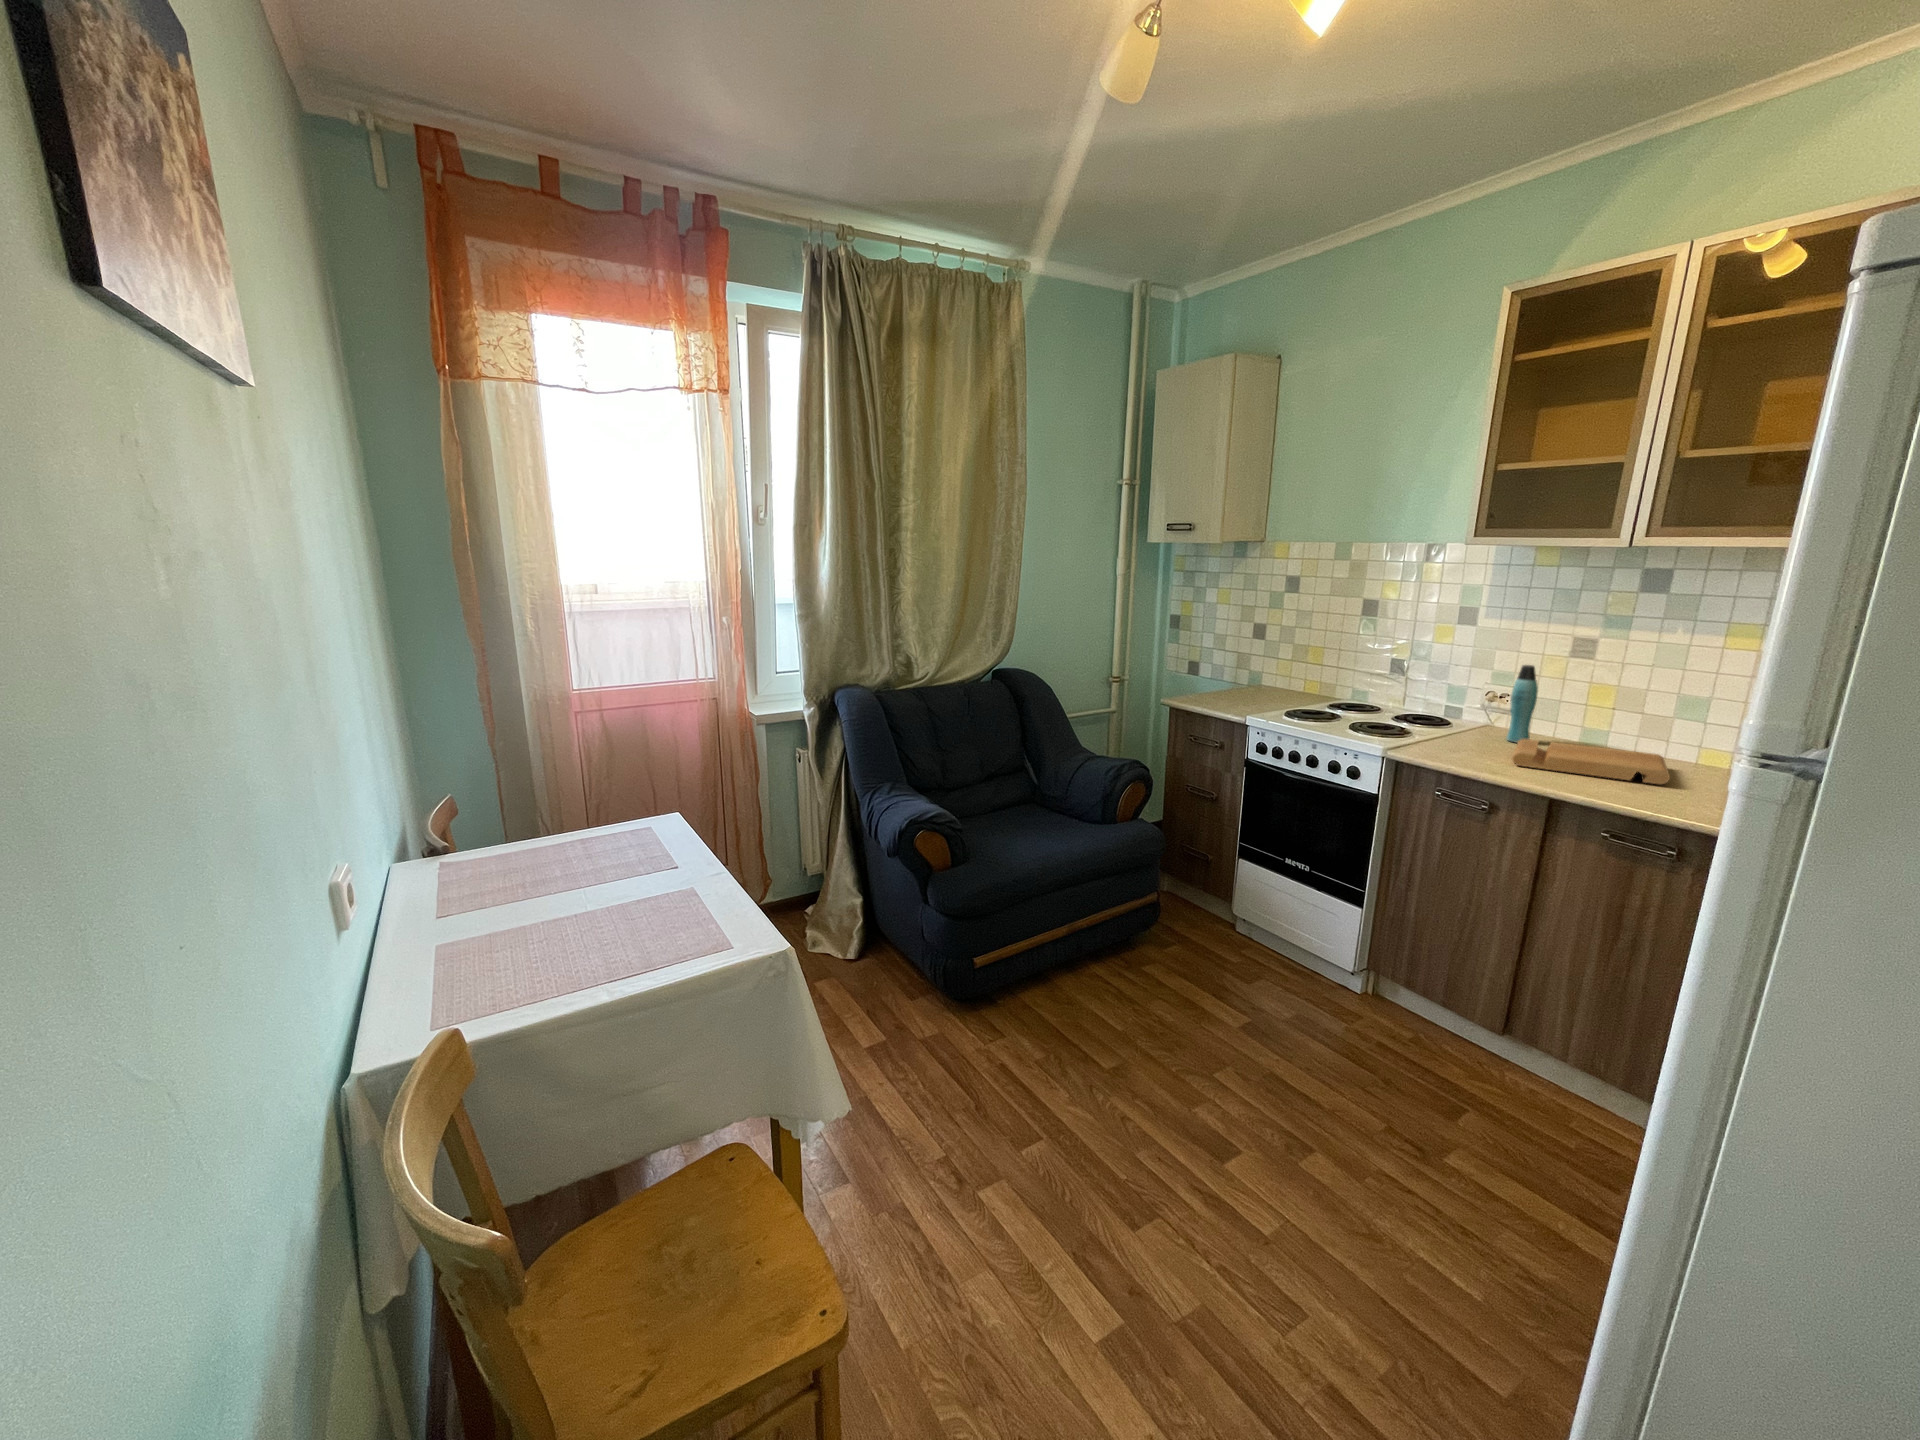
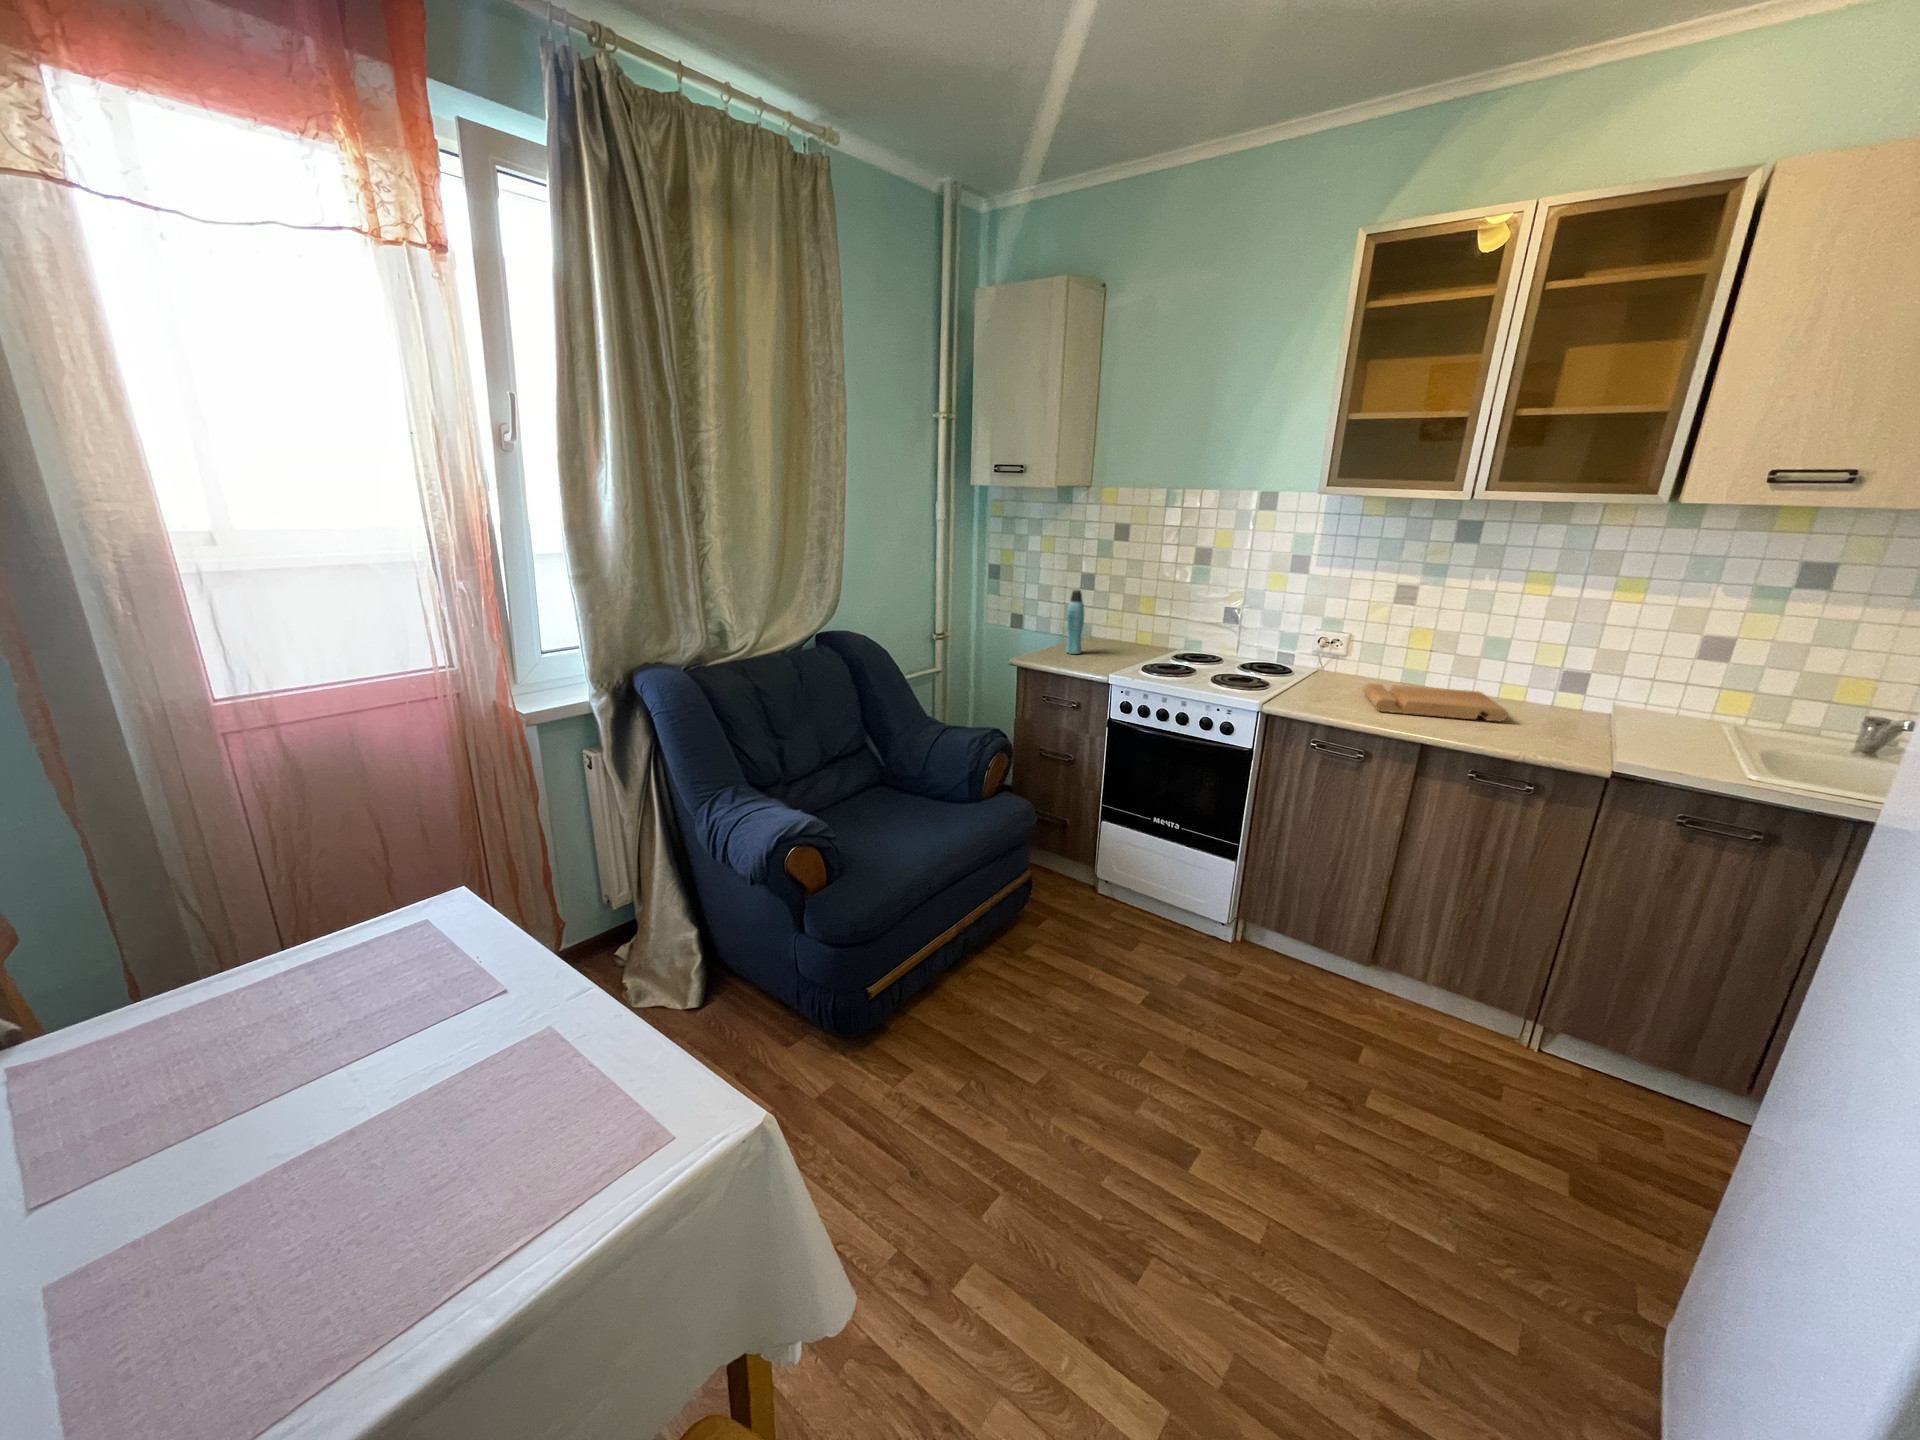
bottle: present [1506,665,1538,743] -> present [1066,590,1084,654]

